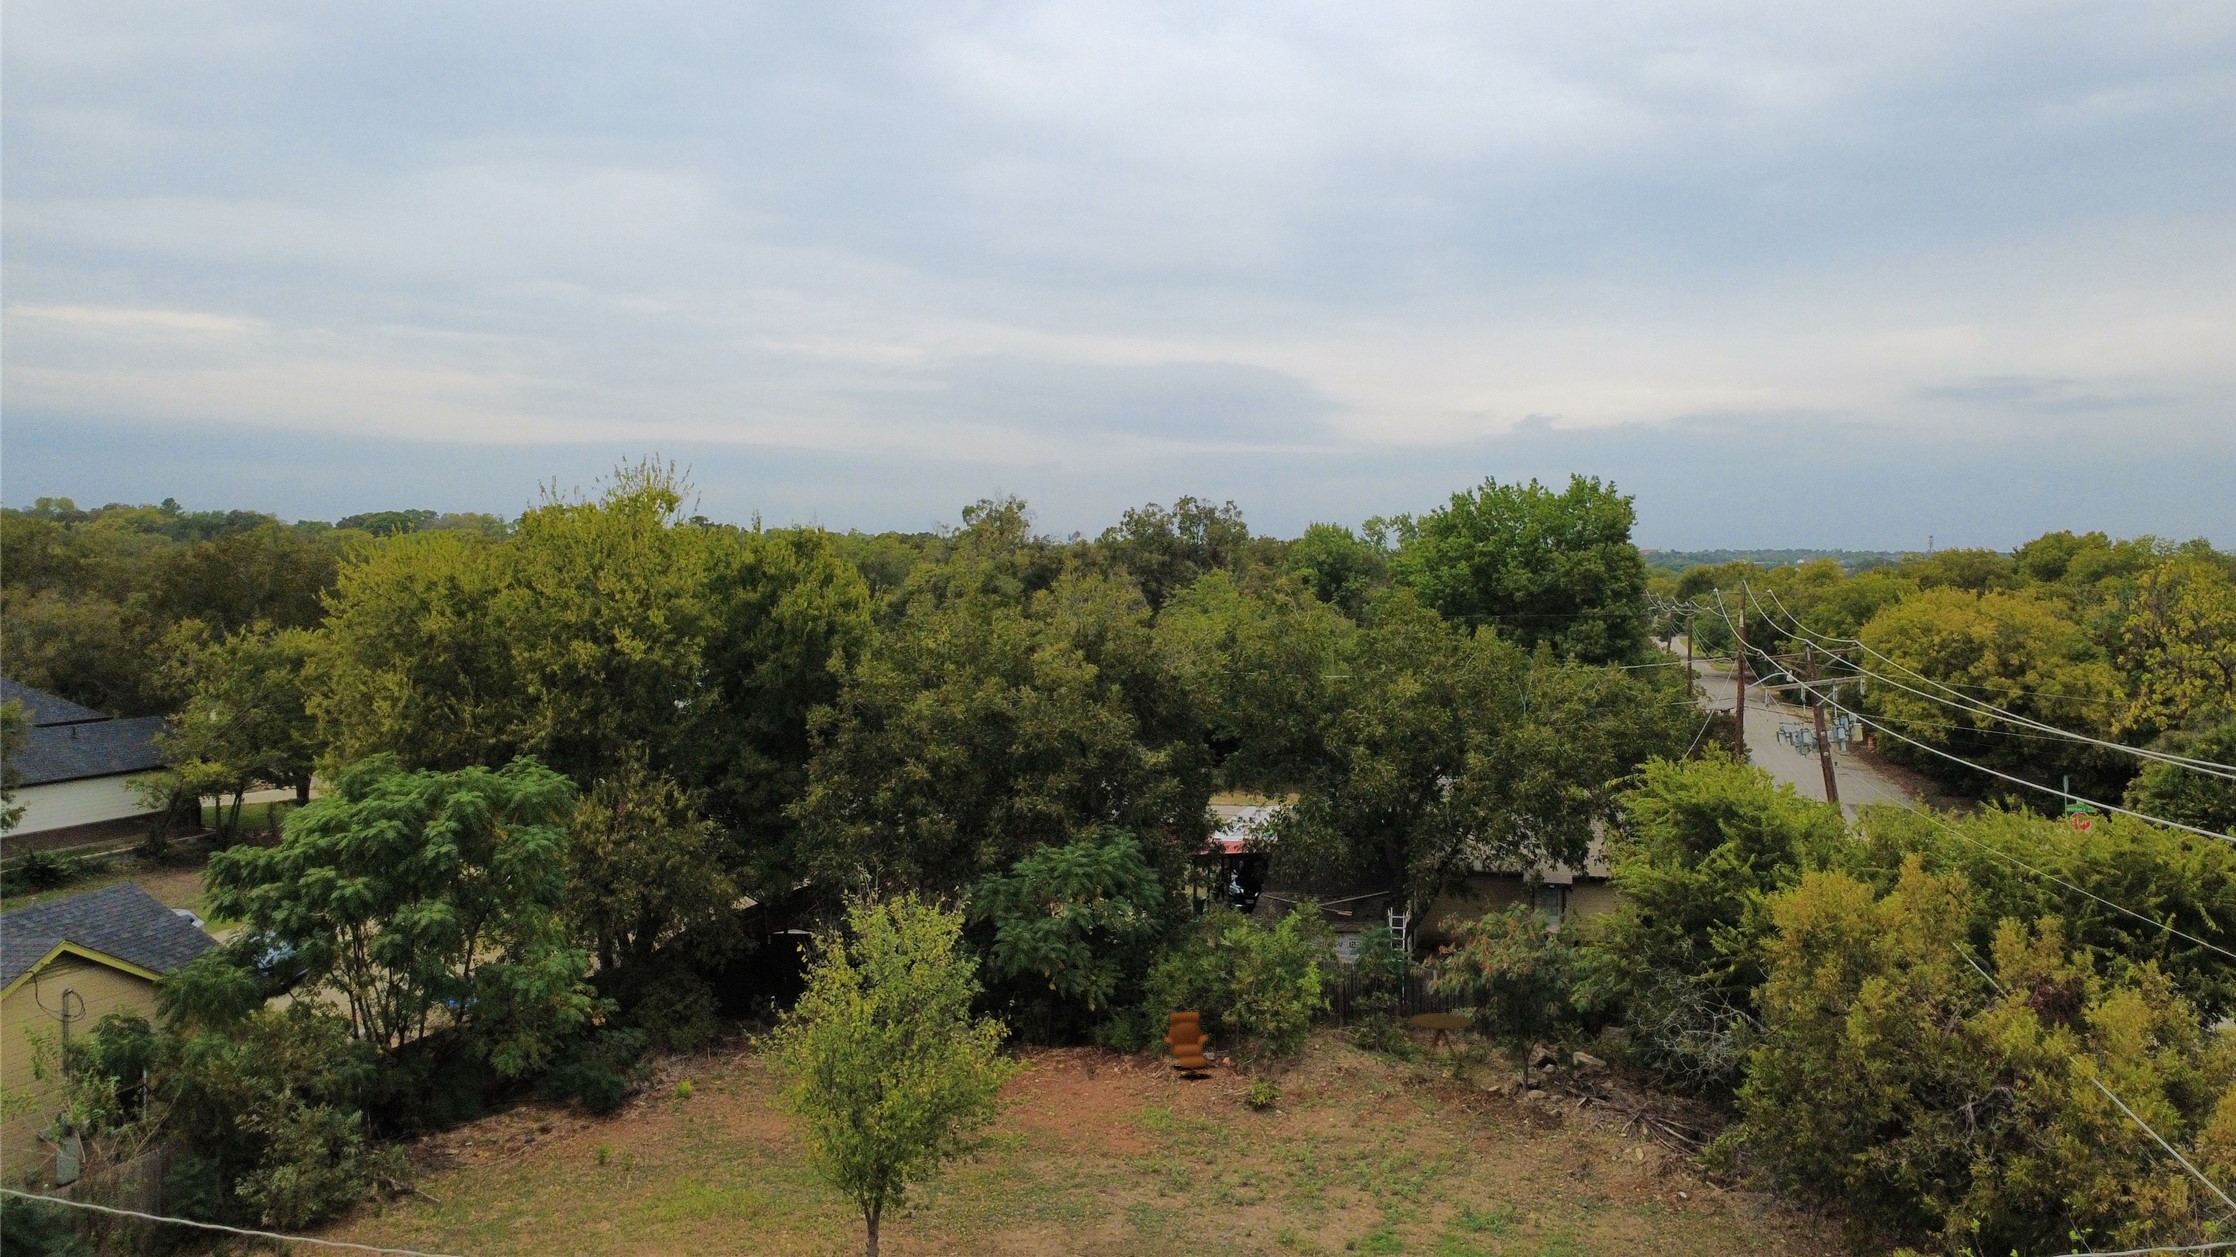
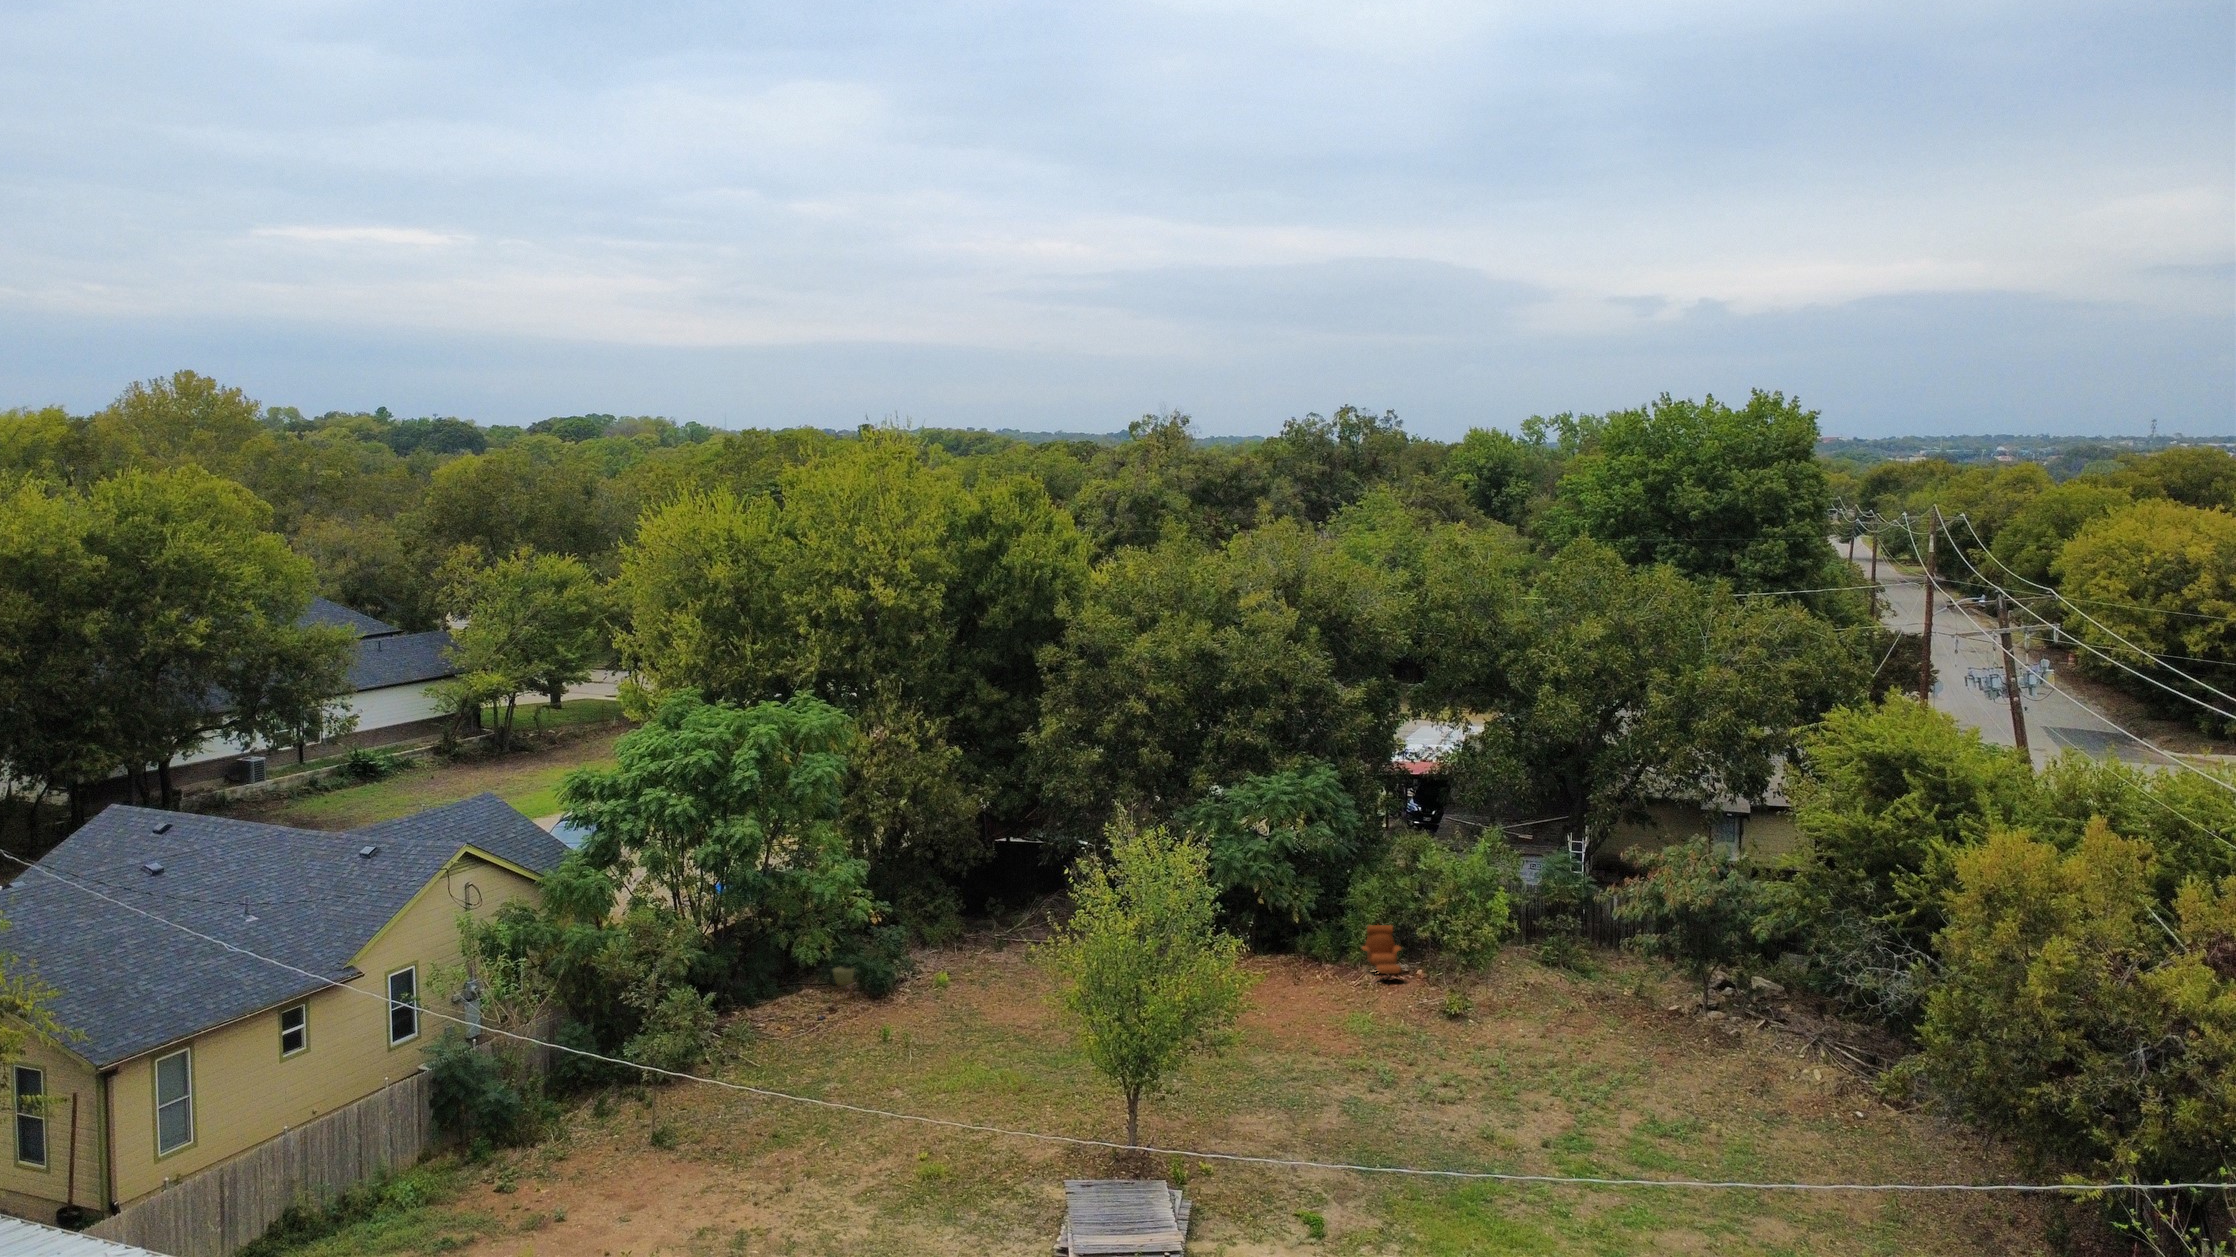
round table: present [1410,1013,1472,1066] -> none [1591,934,1652,985]
planter: none [506,1088,540,1136] -> present [833,967,854,1001]

